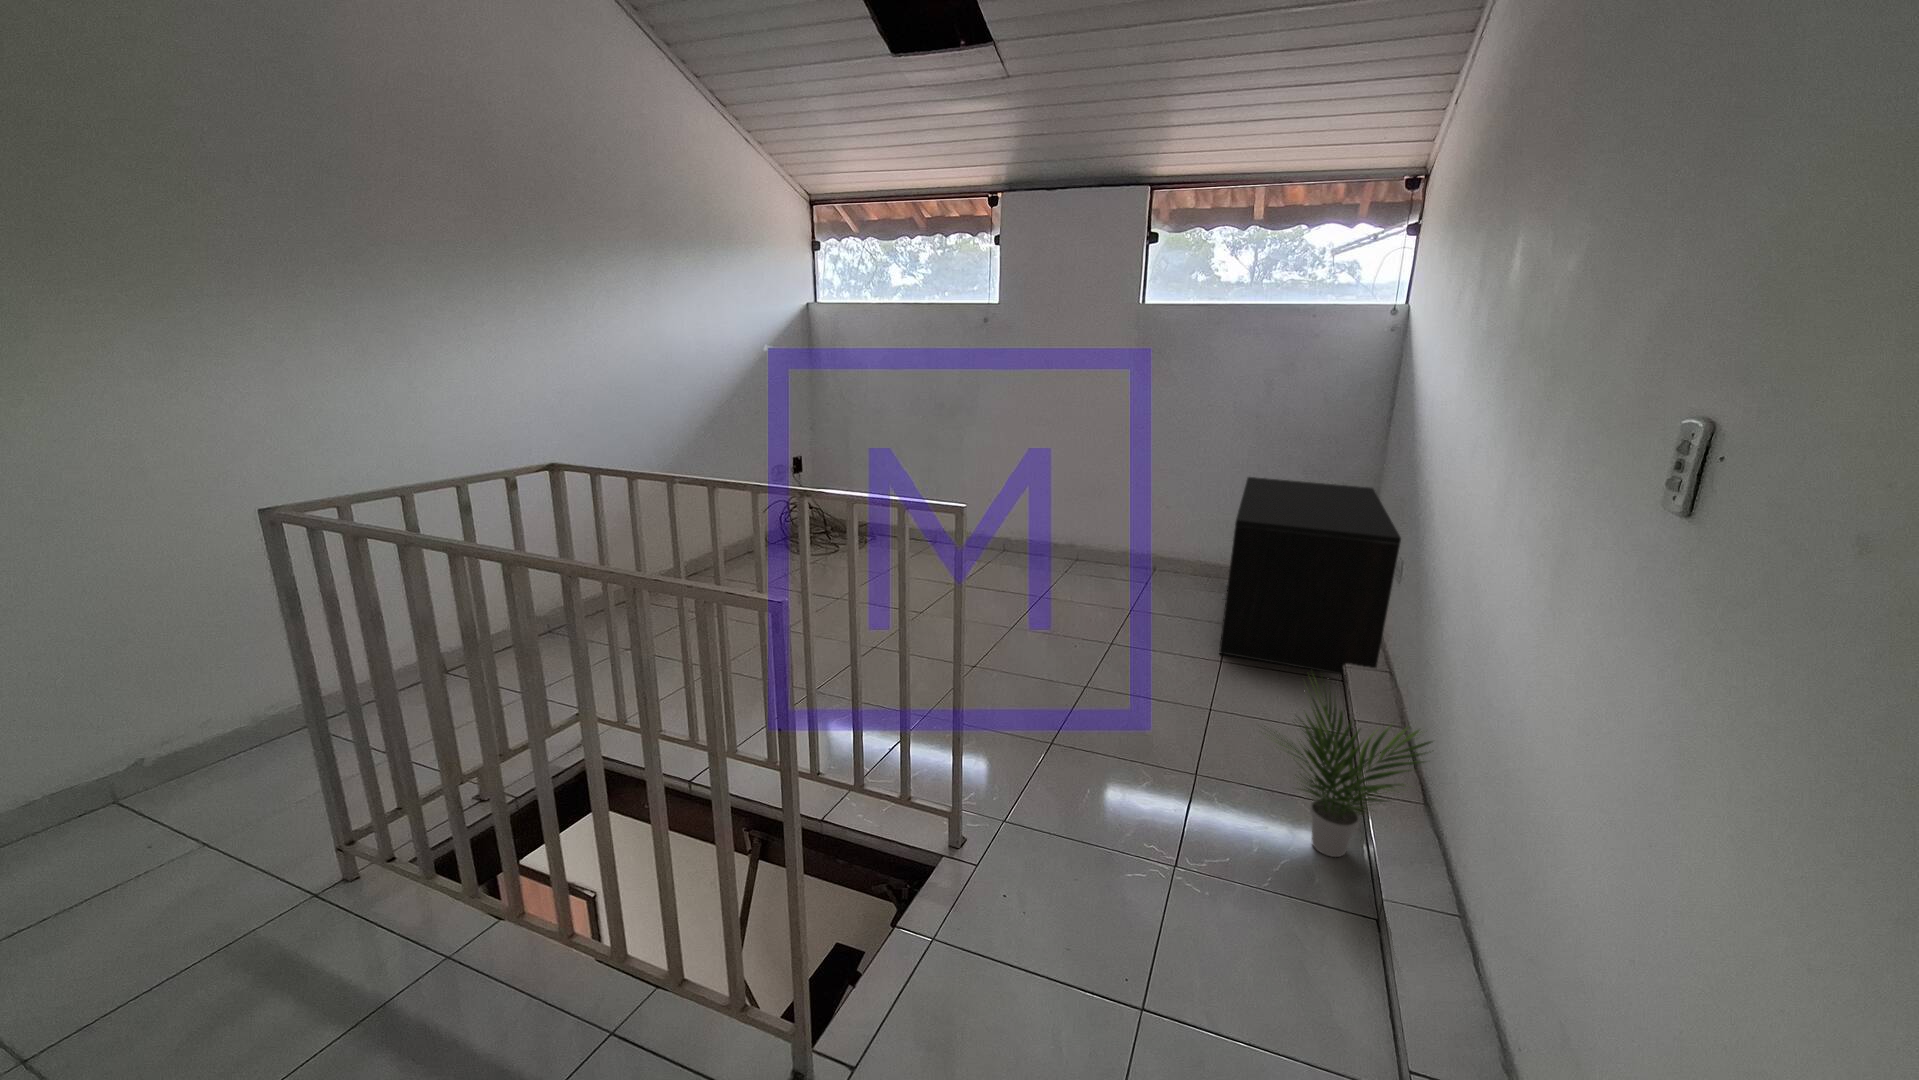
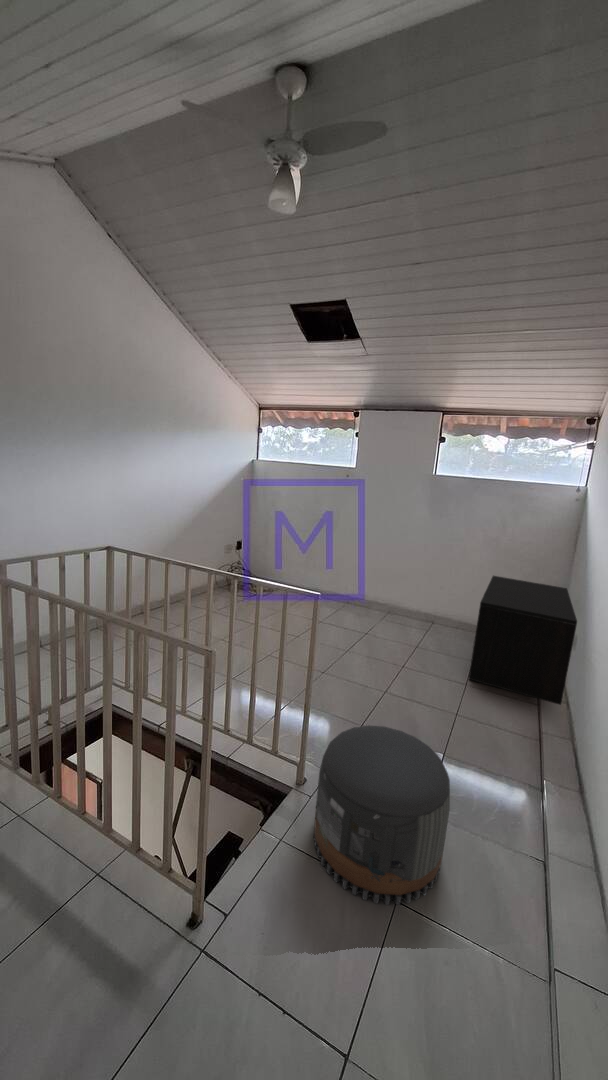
potted plant: present [1271,677,1432,857] -> none [478,696,584,812]
pouf: none [992,741,1227,1033] -> present [314,725,450,905]

